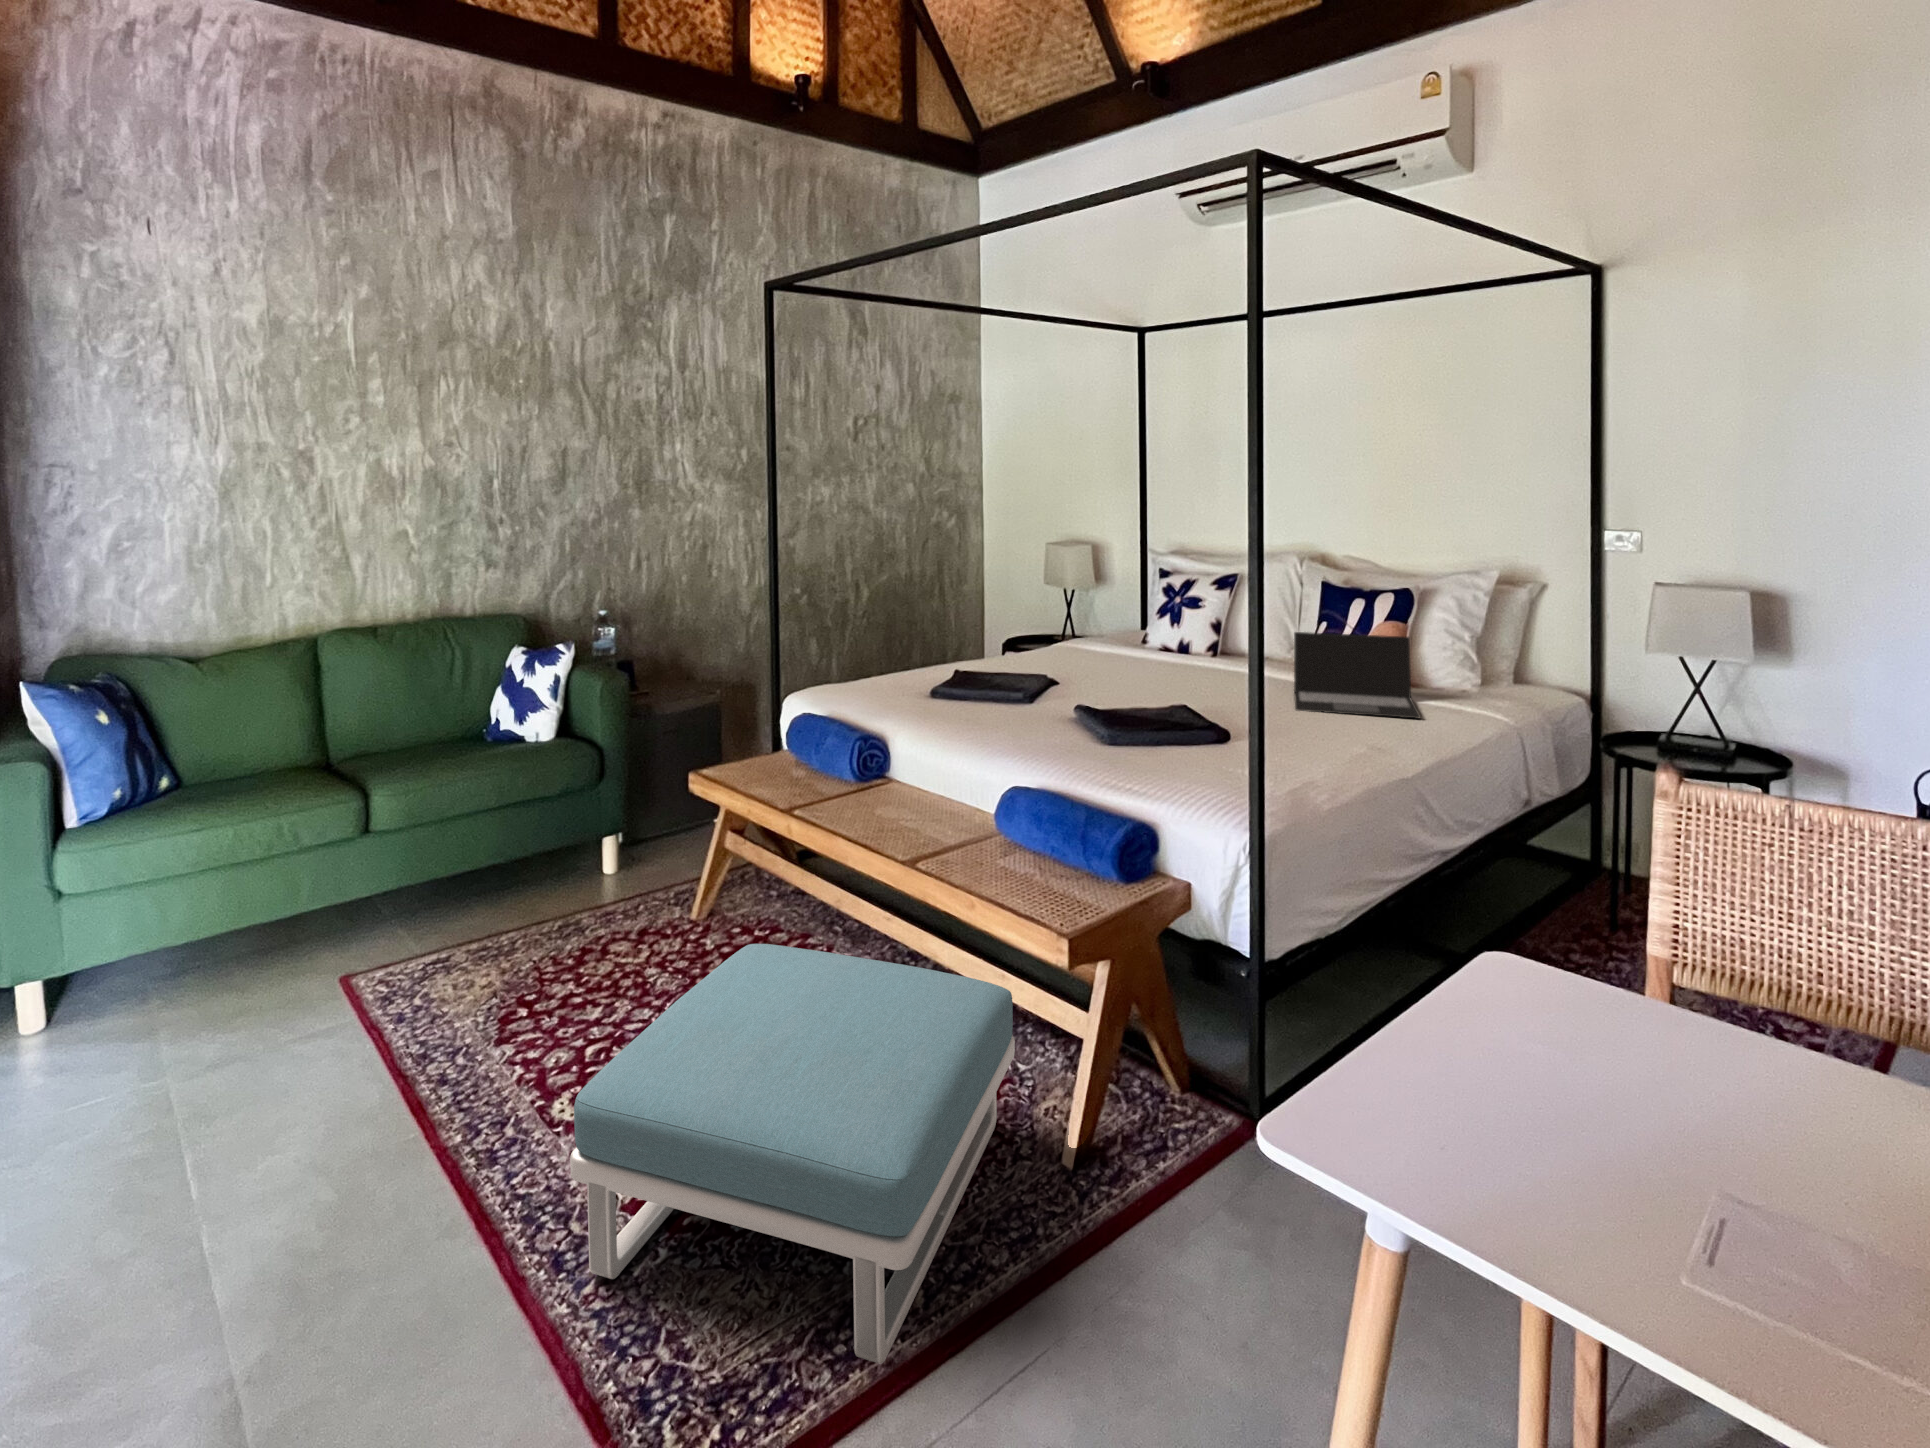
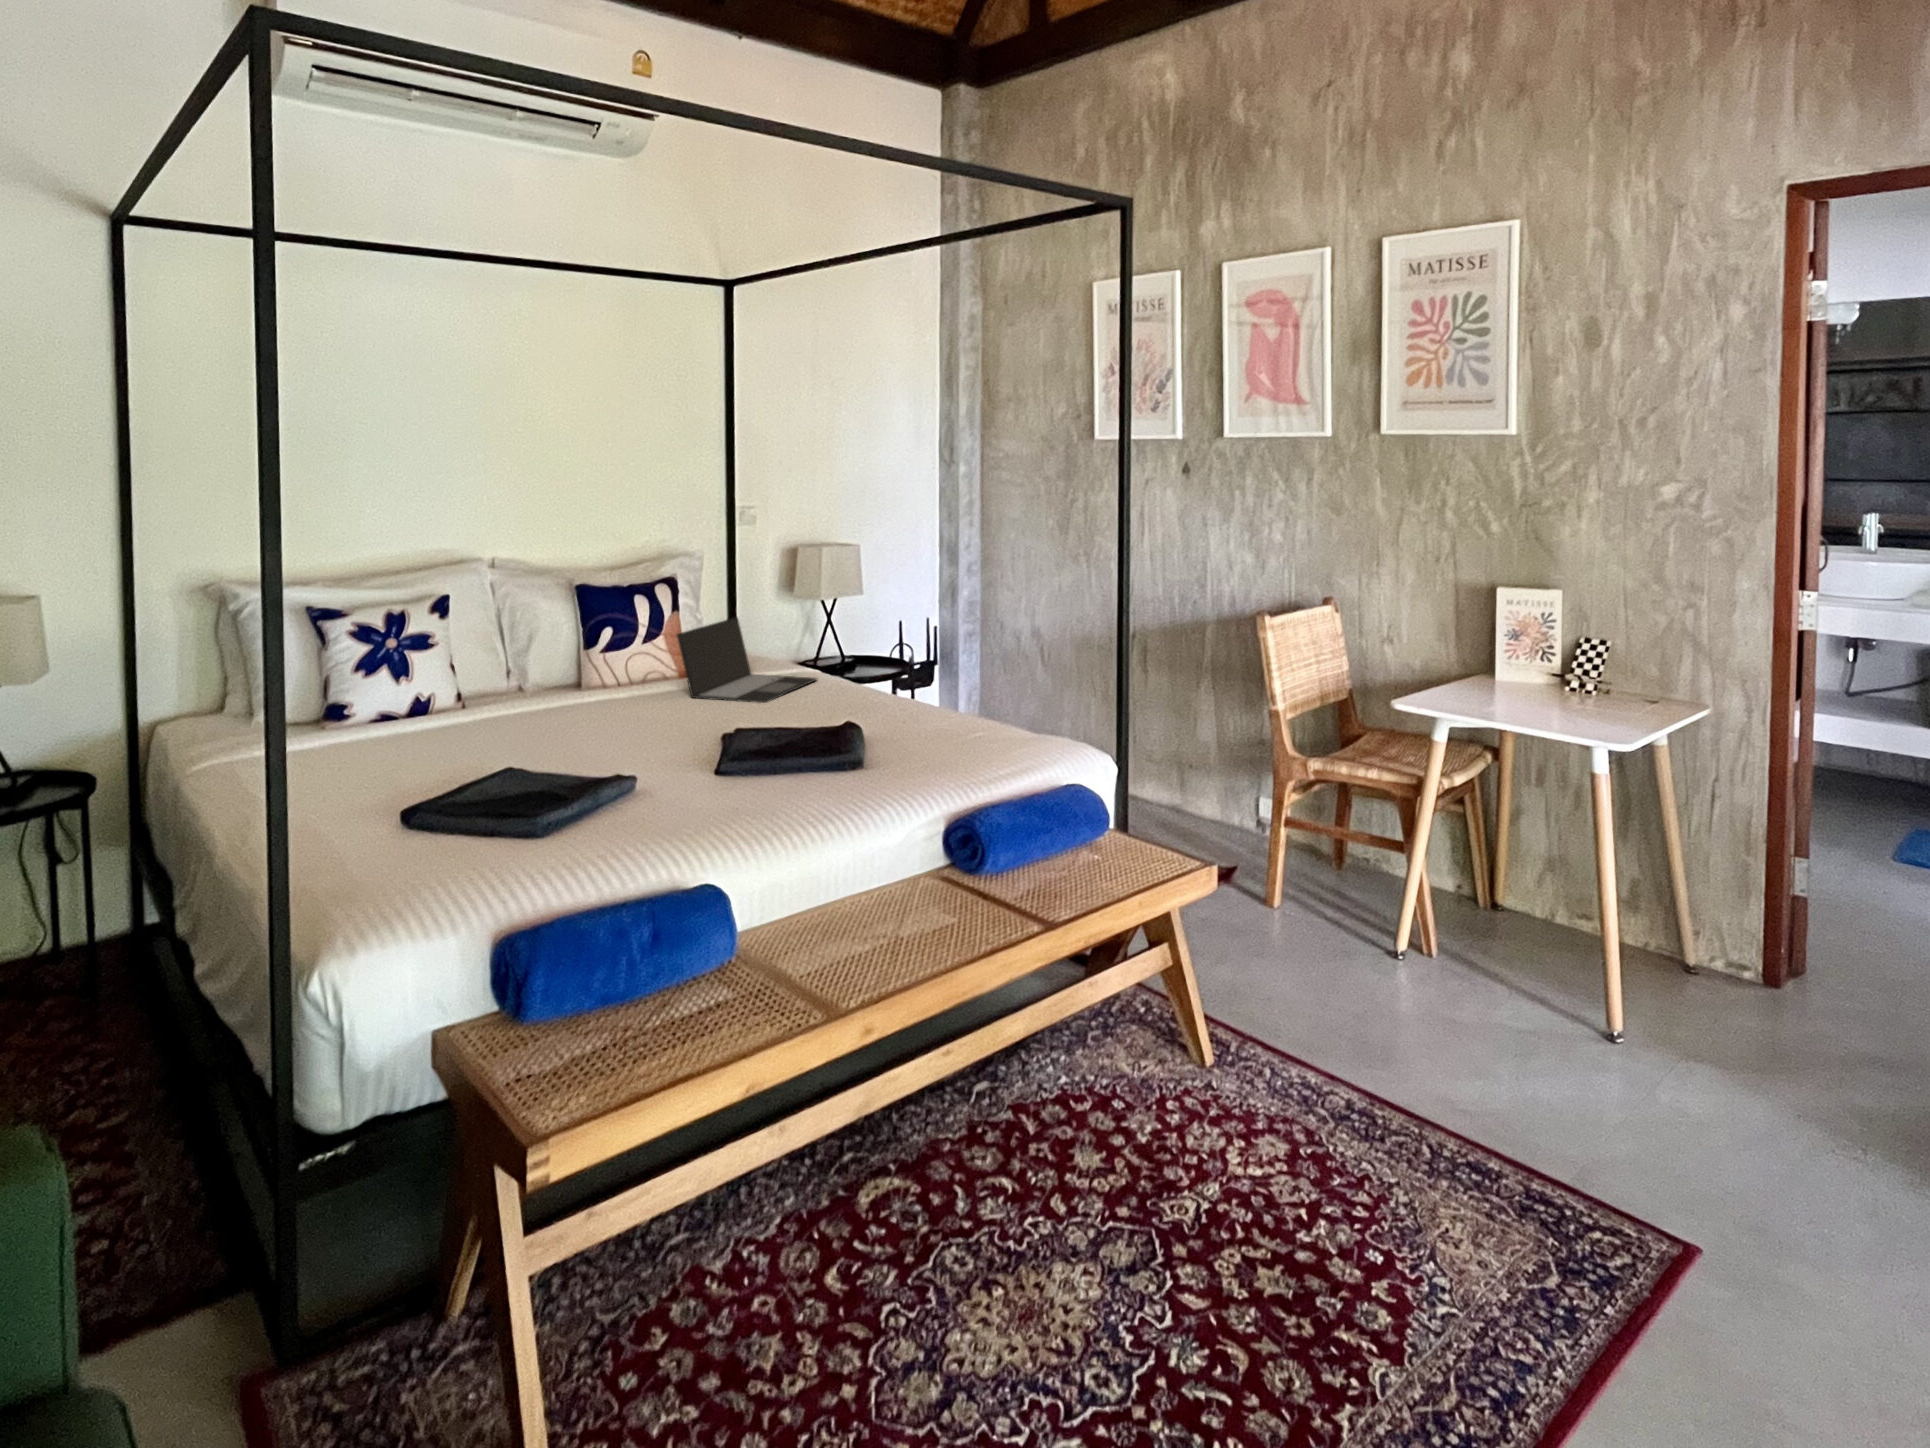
footstool: present [570,944,1015,1364] -> none [1098,947,1516,1360]

